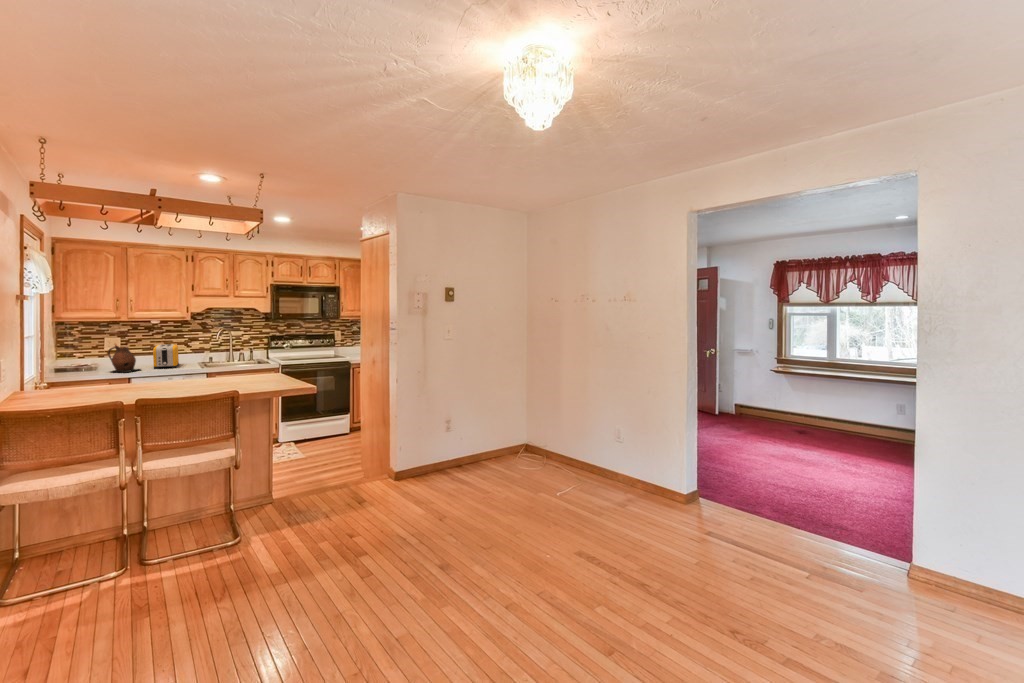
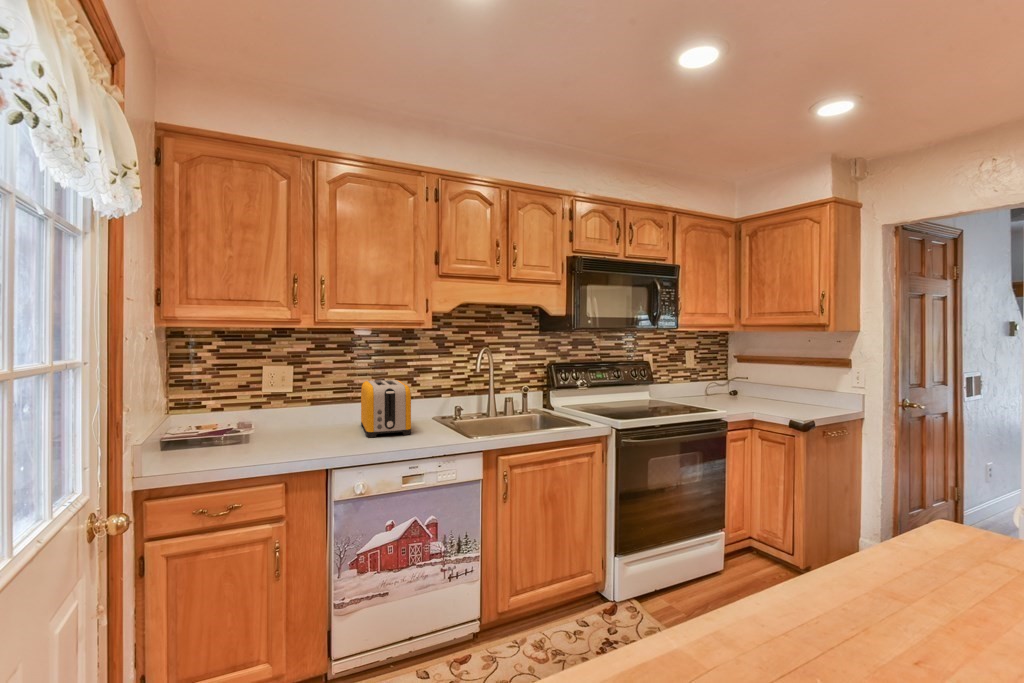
ceramic pitcher: present [108,344,140,373] -> none [278,380,346,452]

